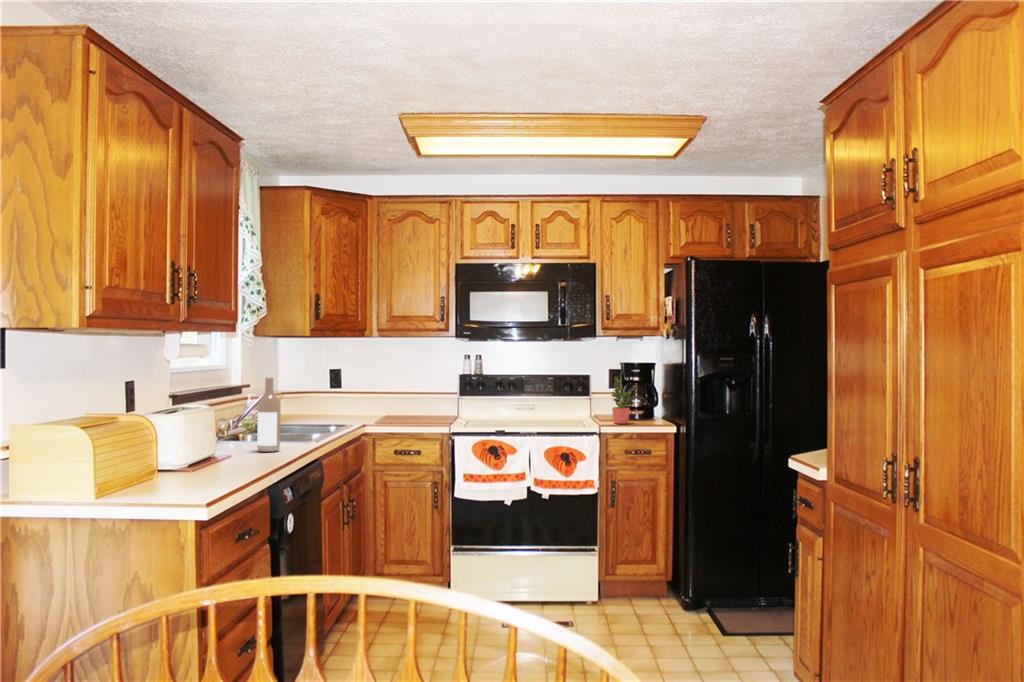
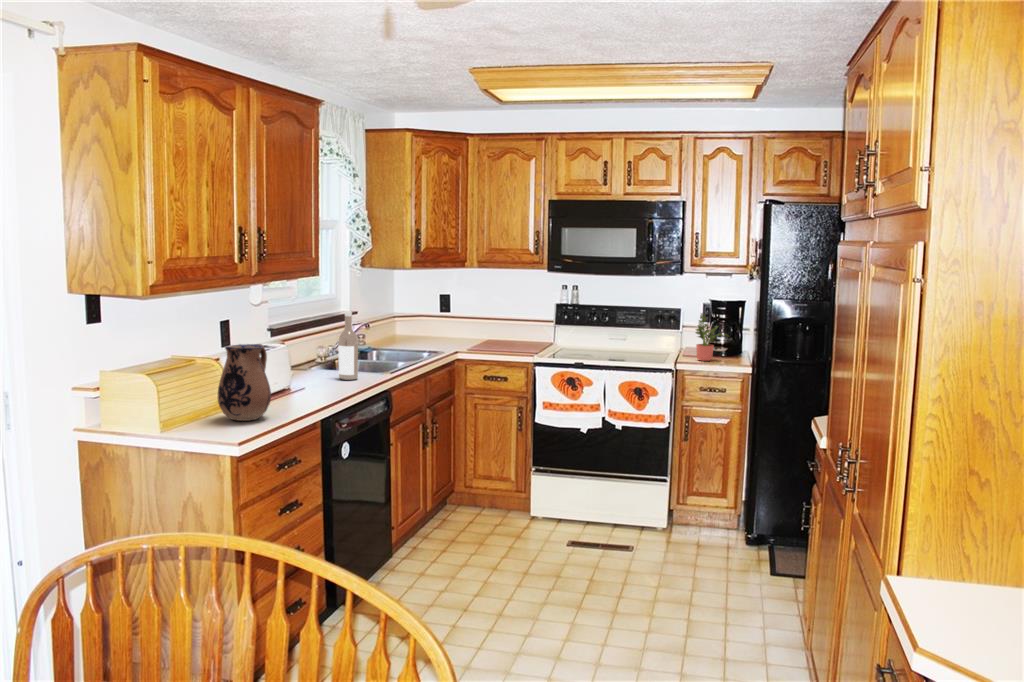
ceramic pitcher: none [148,399,216,493] -> present [218,344,271,421]

